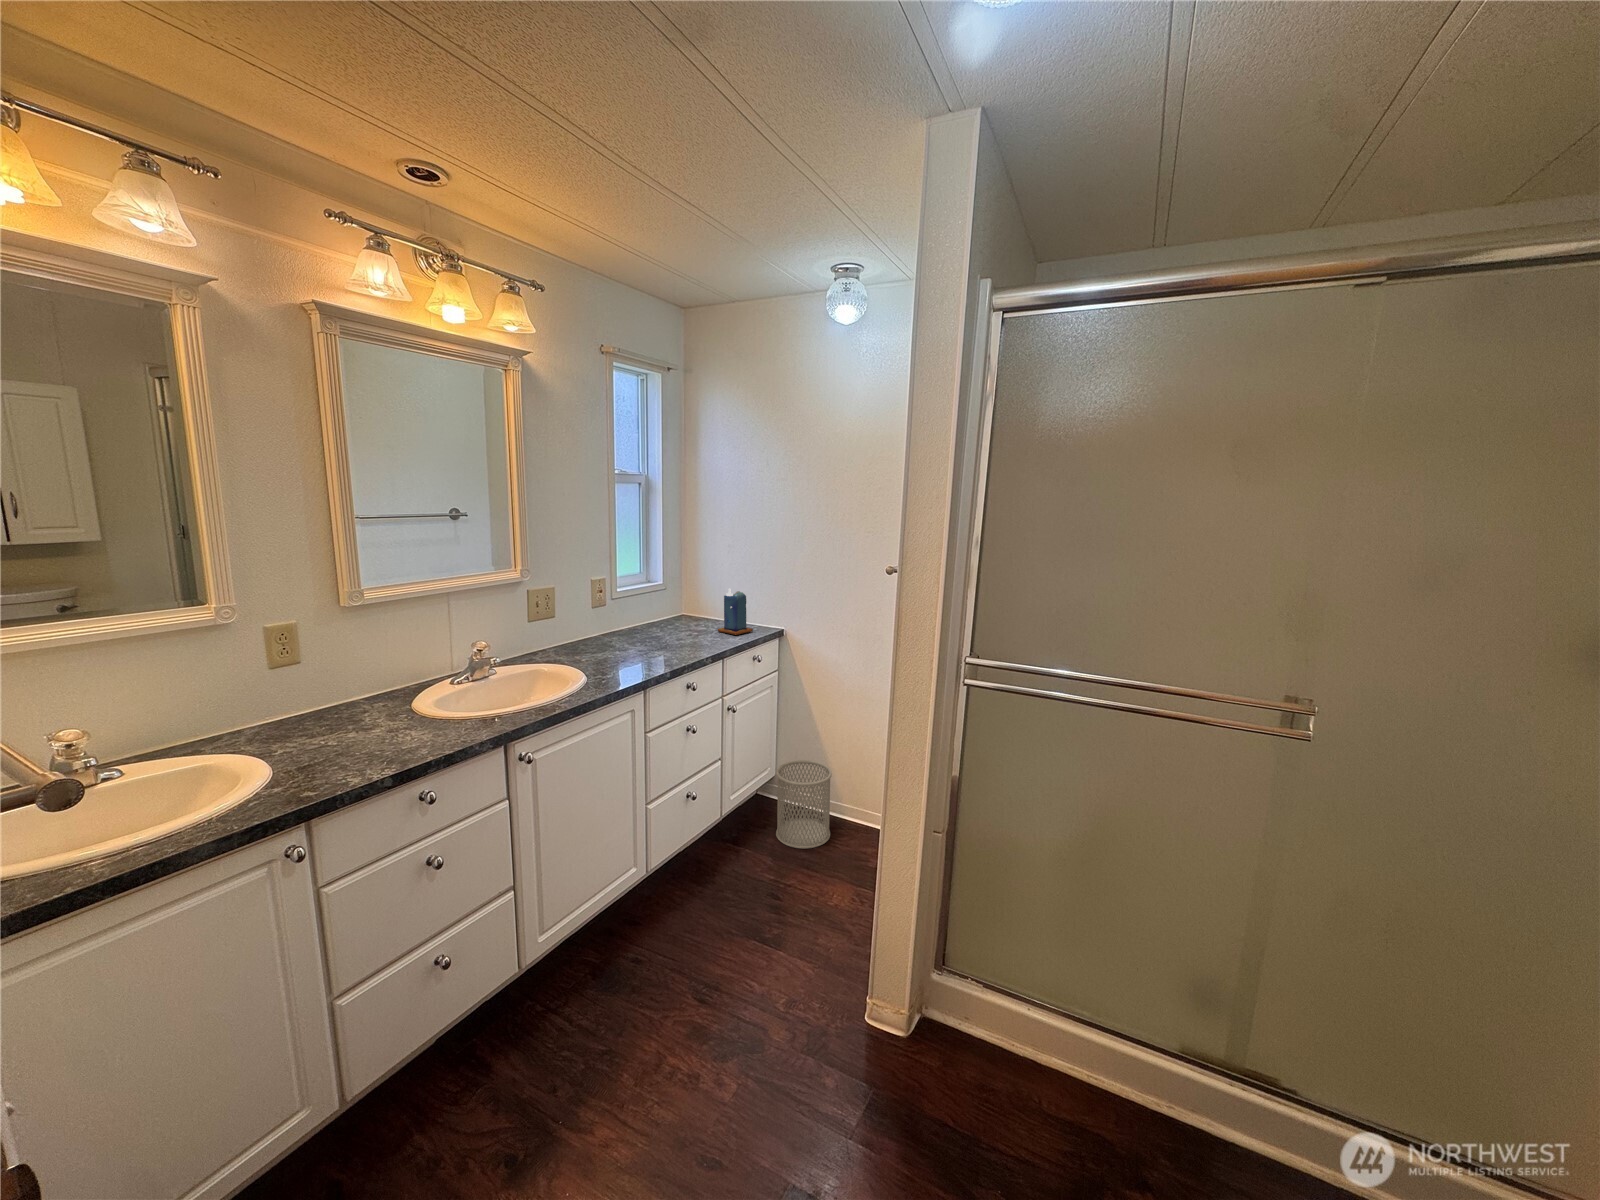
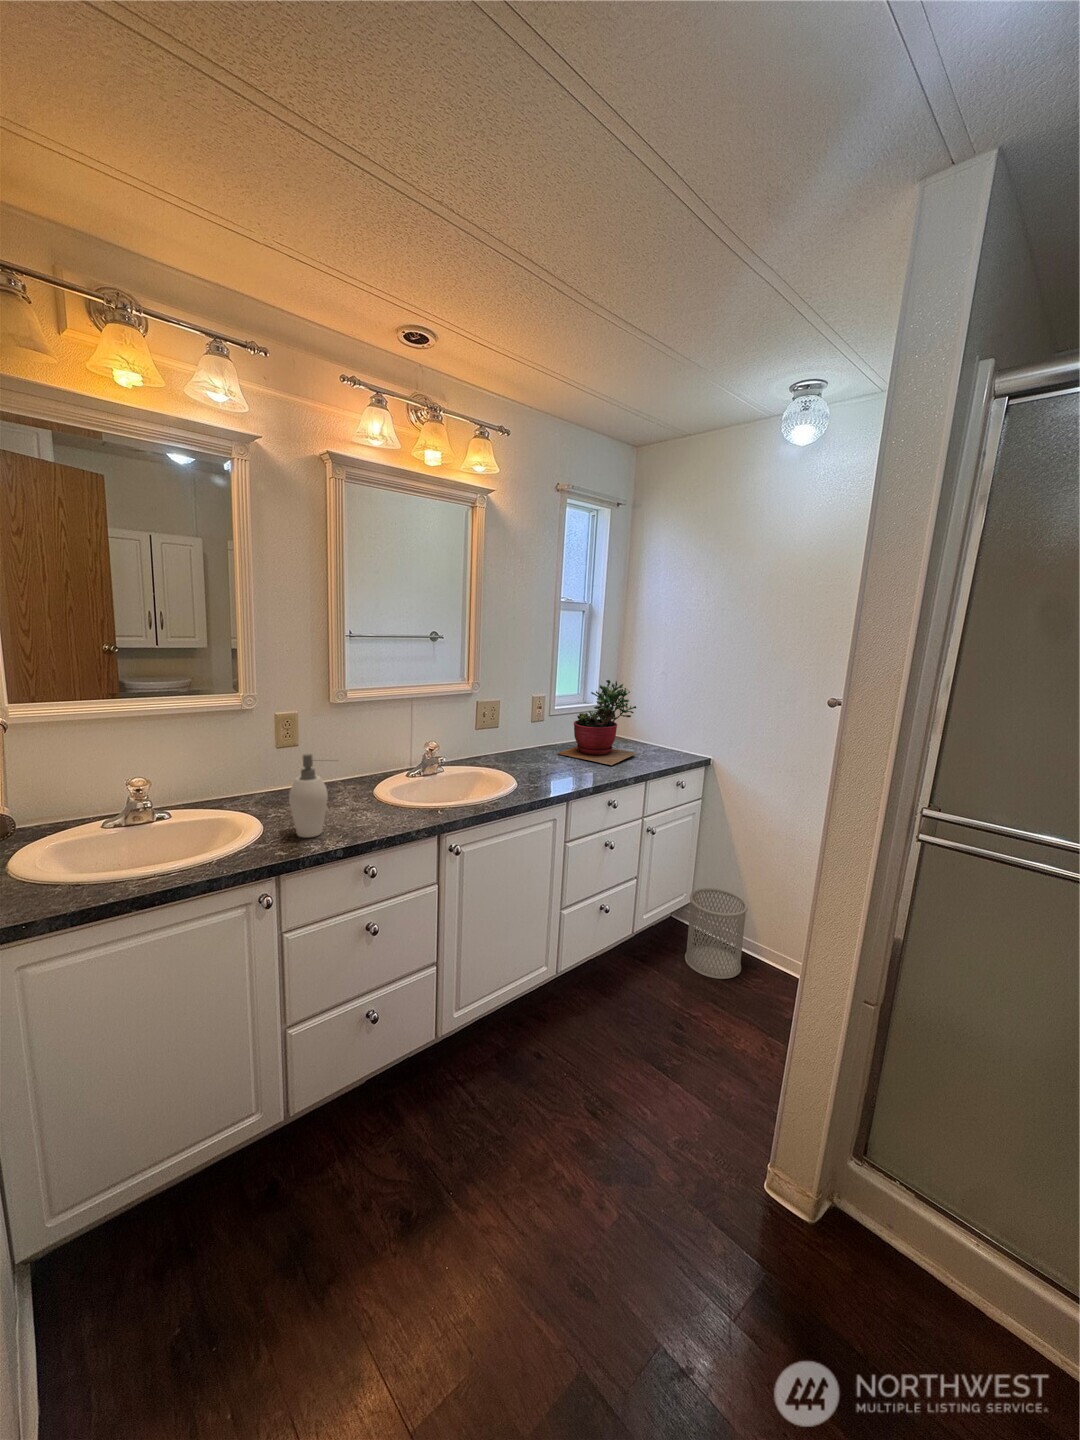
succulent plant: none [624,556,712,647] -> present [557,680,637,765]
candle: present [718,588,753,635] -> none [643,713,678,759]
soap dispenser: none [310,671,374,771] -> present [289,754,328,837]

